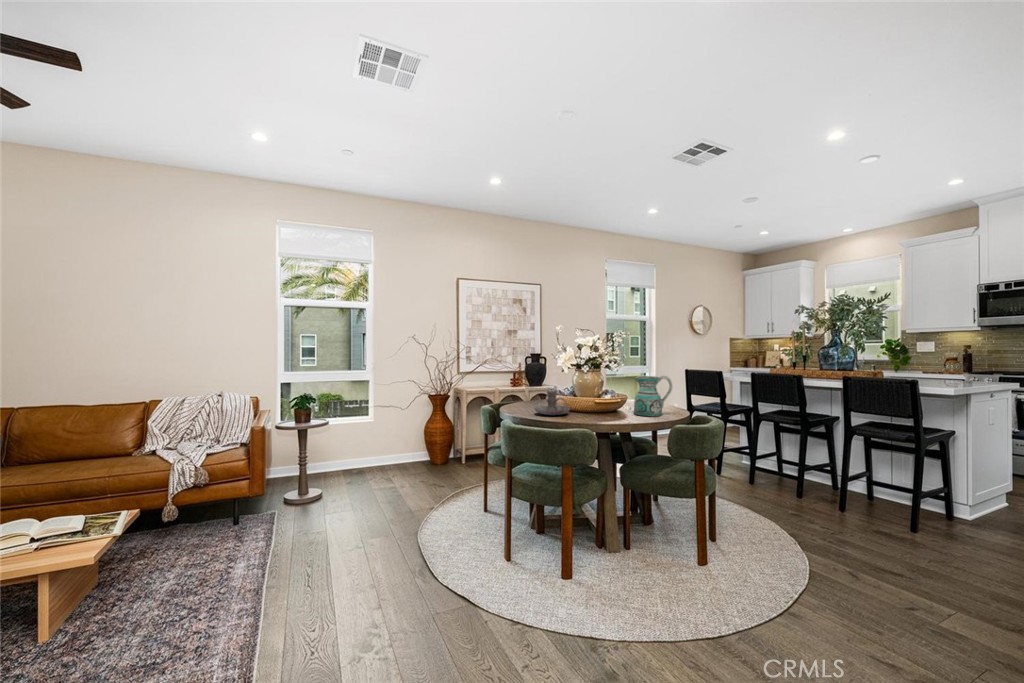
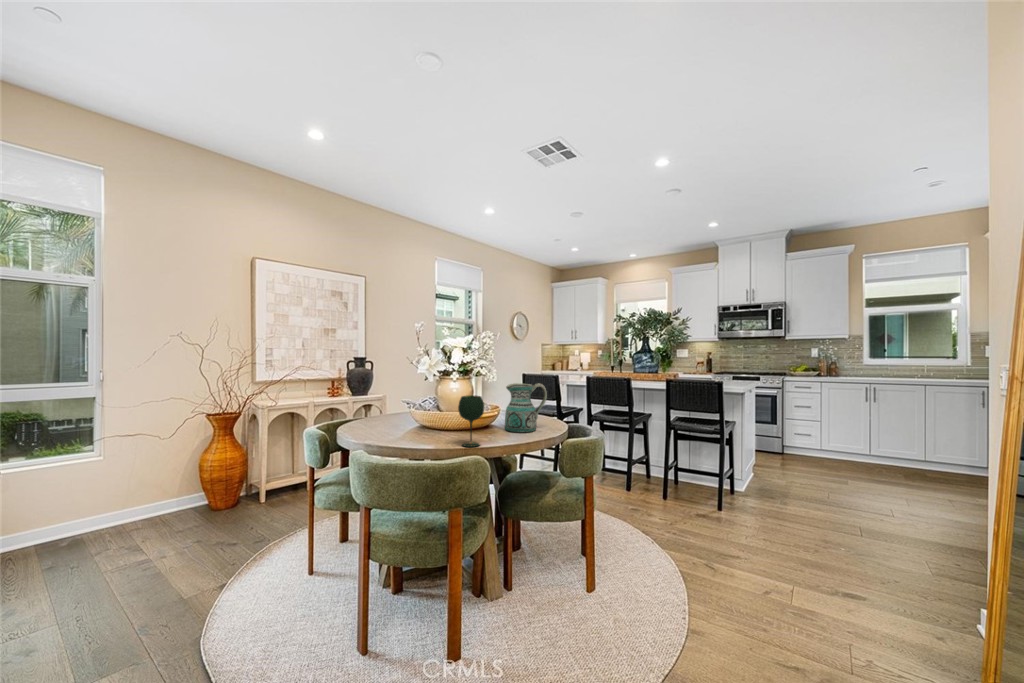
wine glass: none [587,383,608,421] -> present [458,395,484,447]
candle holder: present [535,391,570,415] -> none [380,407,430,440]

